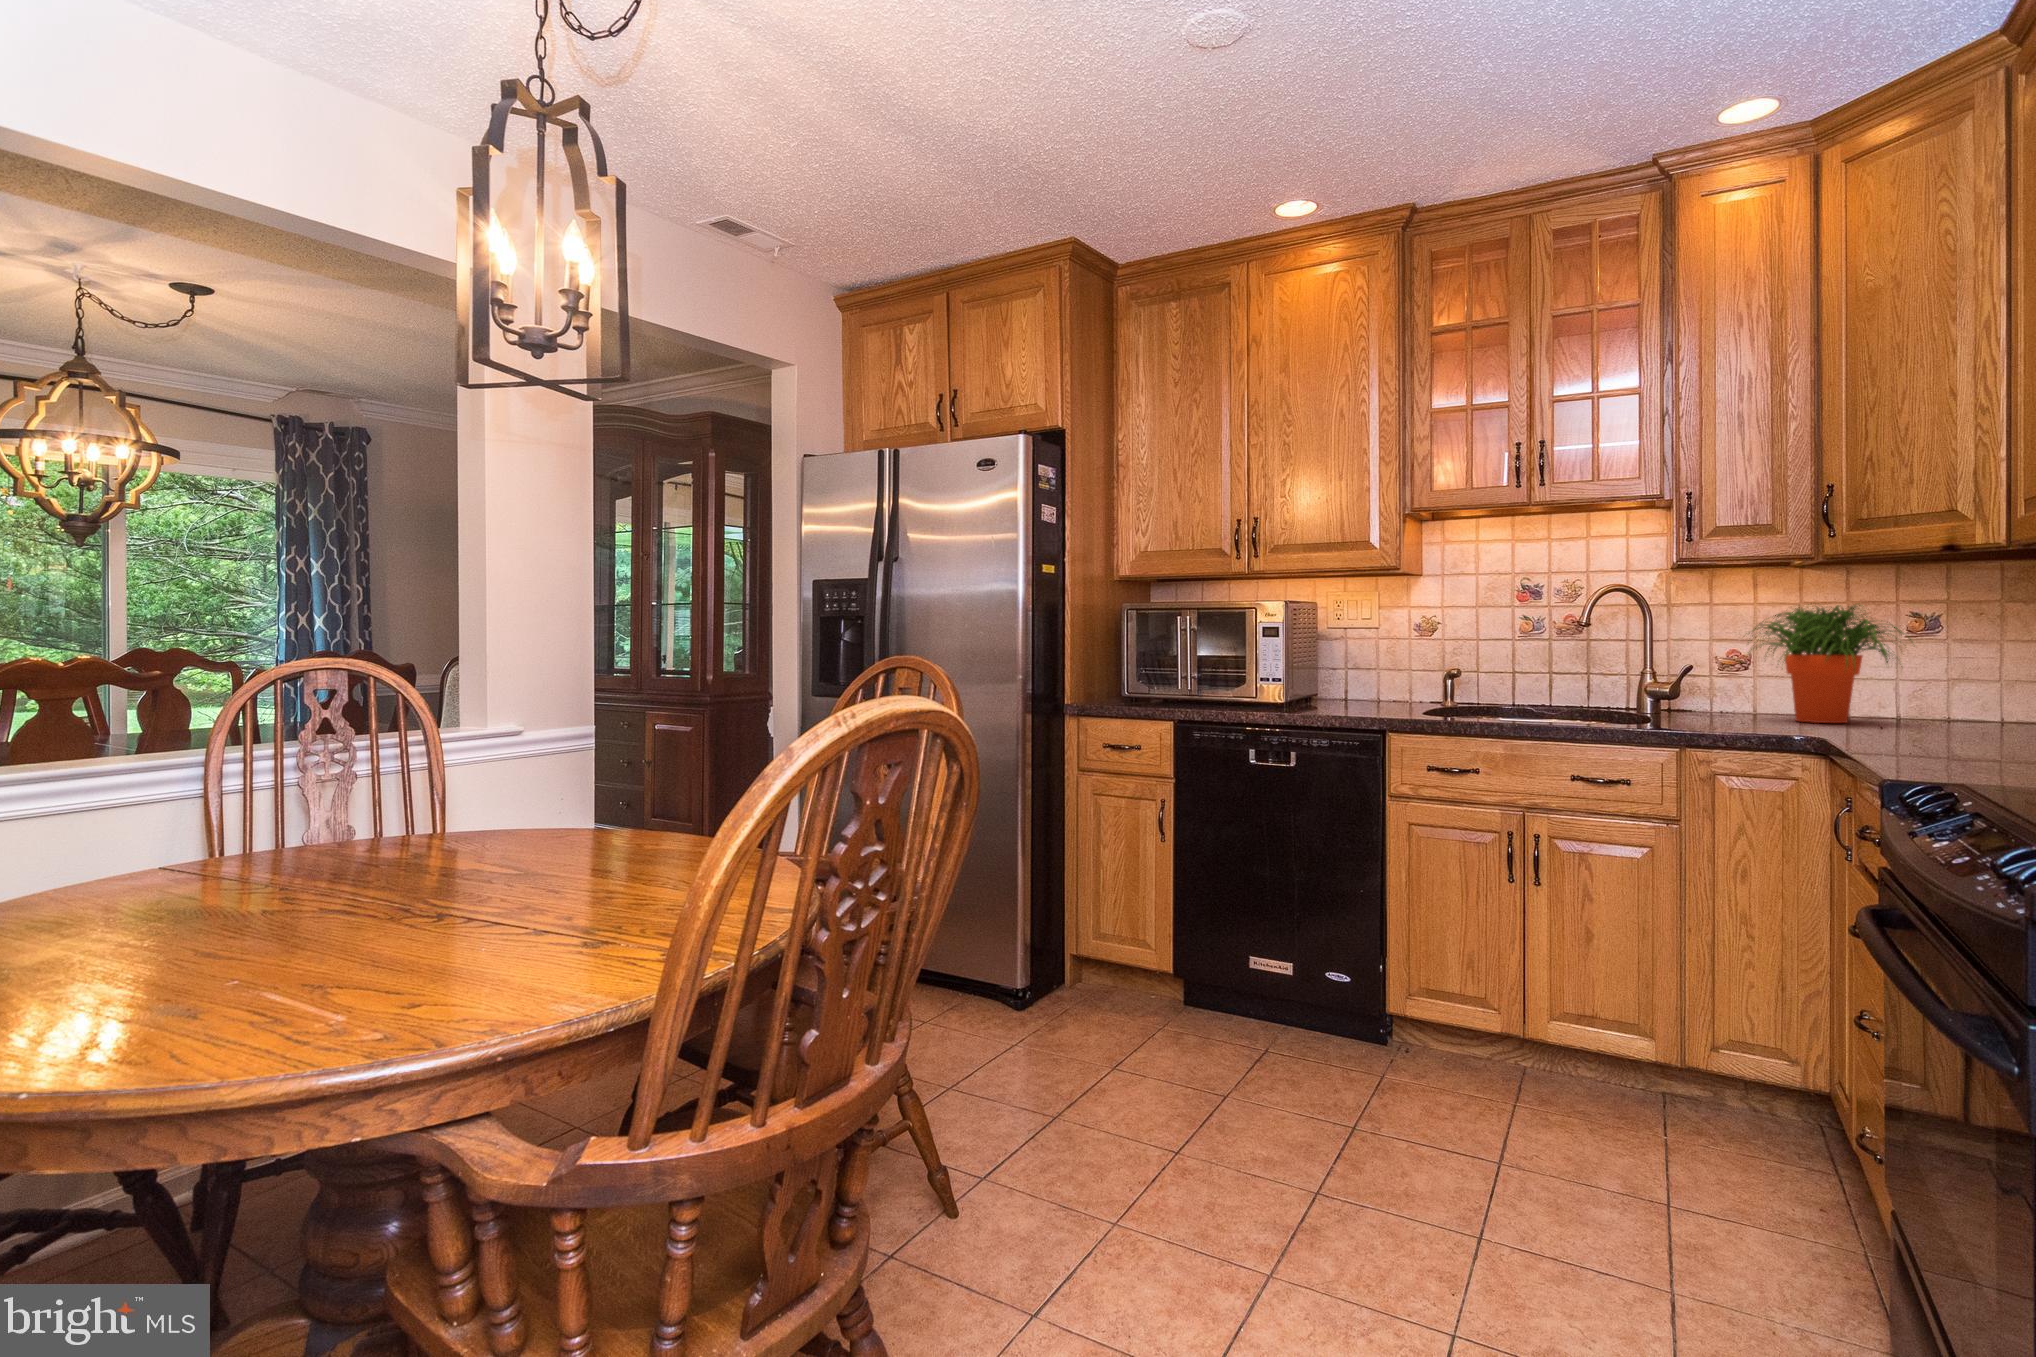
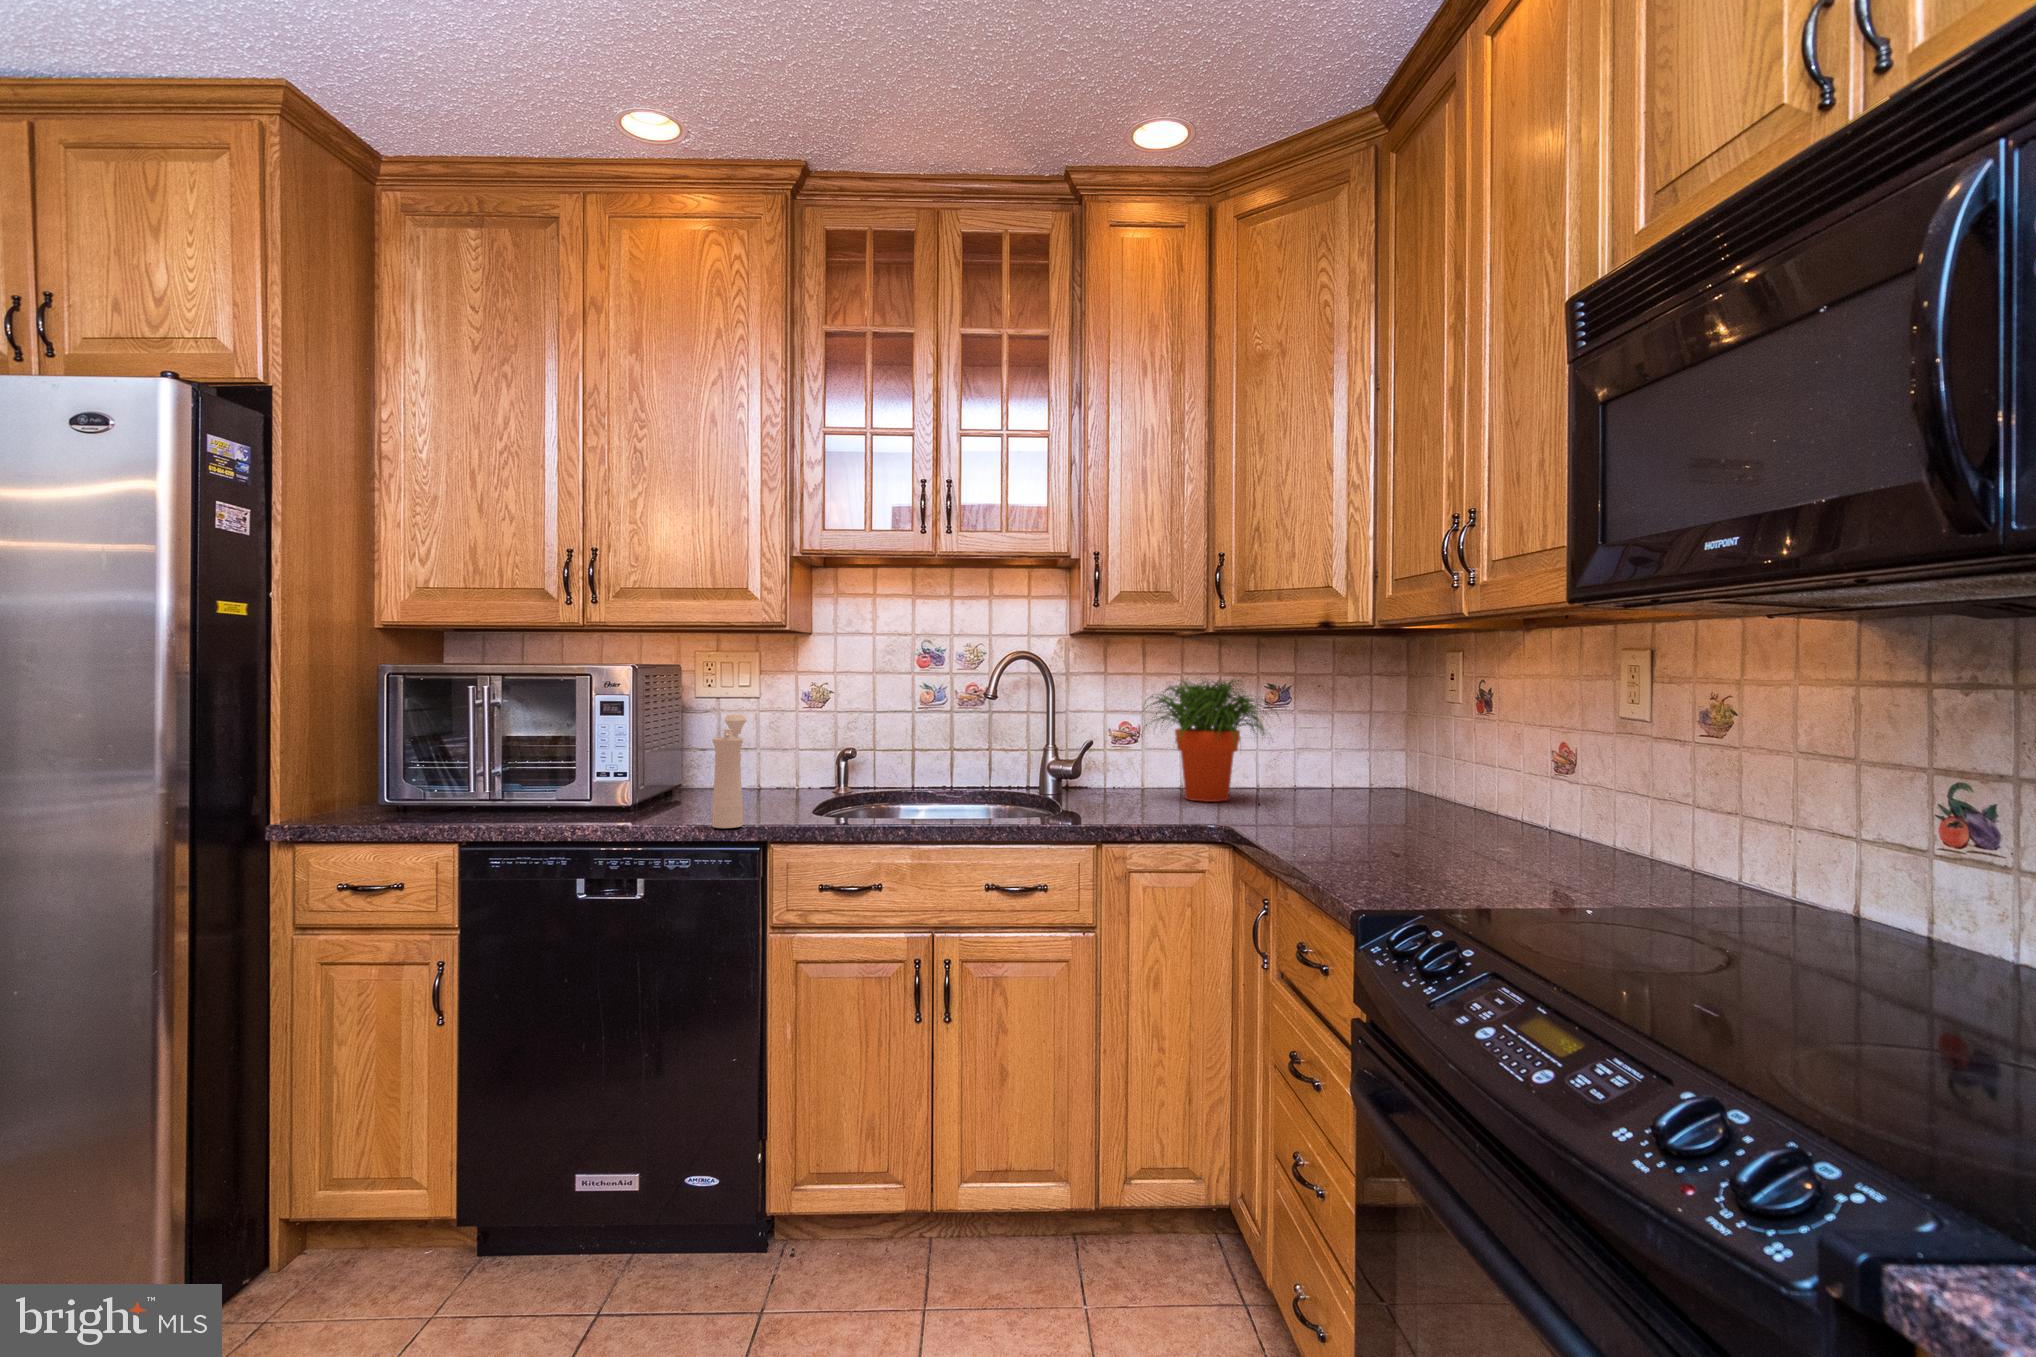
pepper mill: none [1344,637,1369,718] -> present [712,714,747,828]

